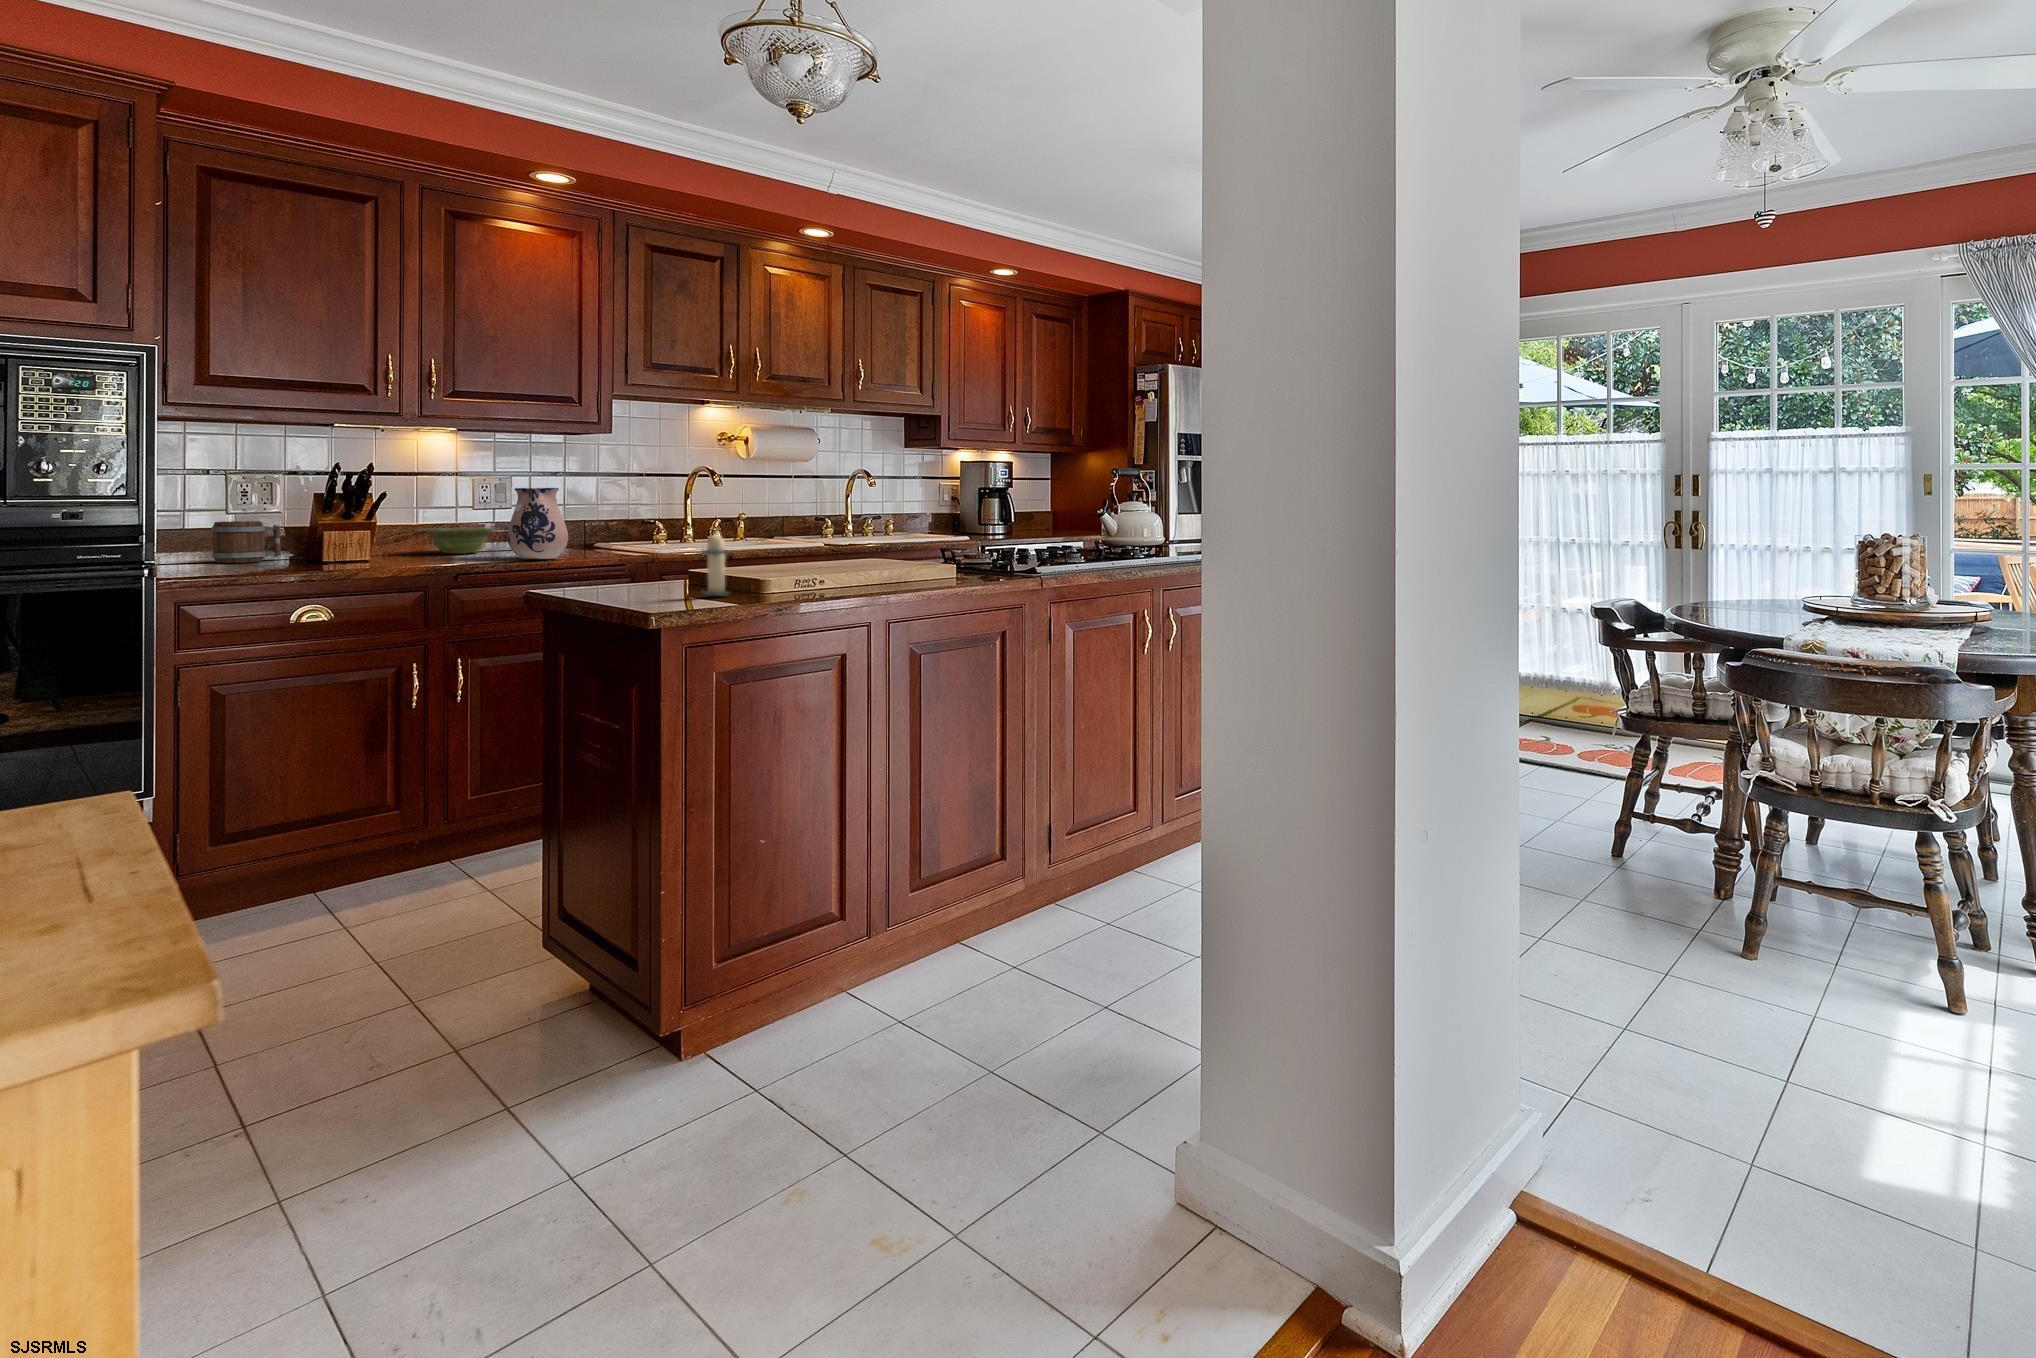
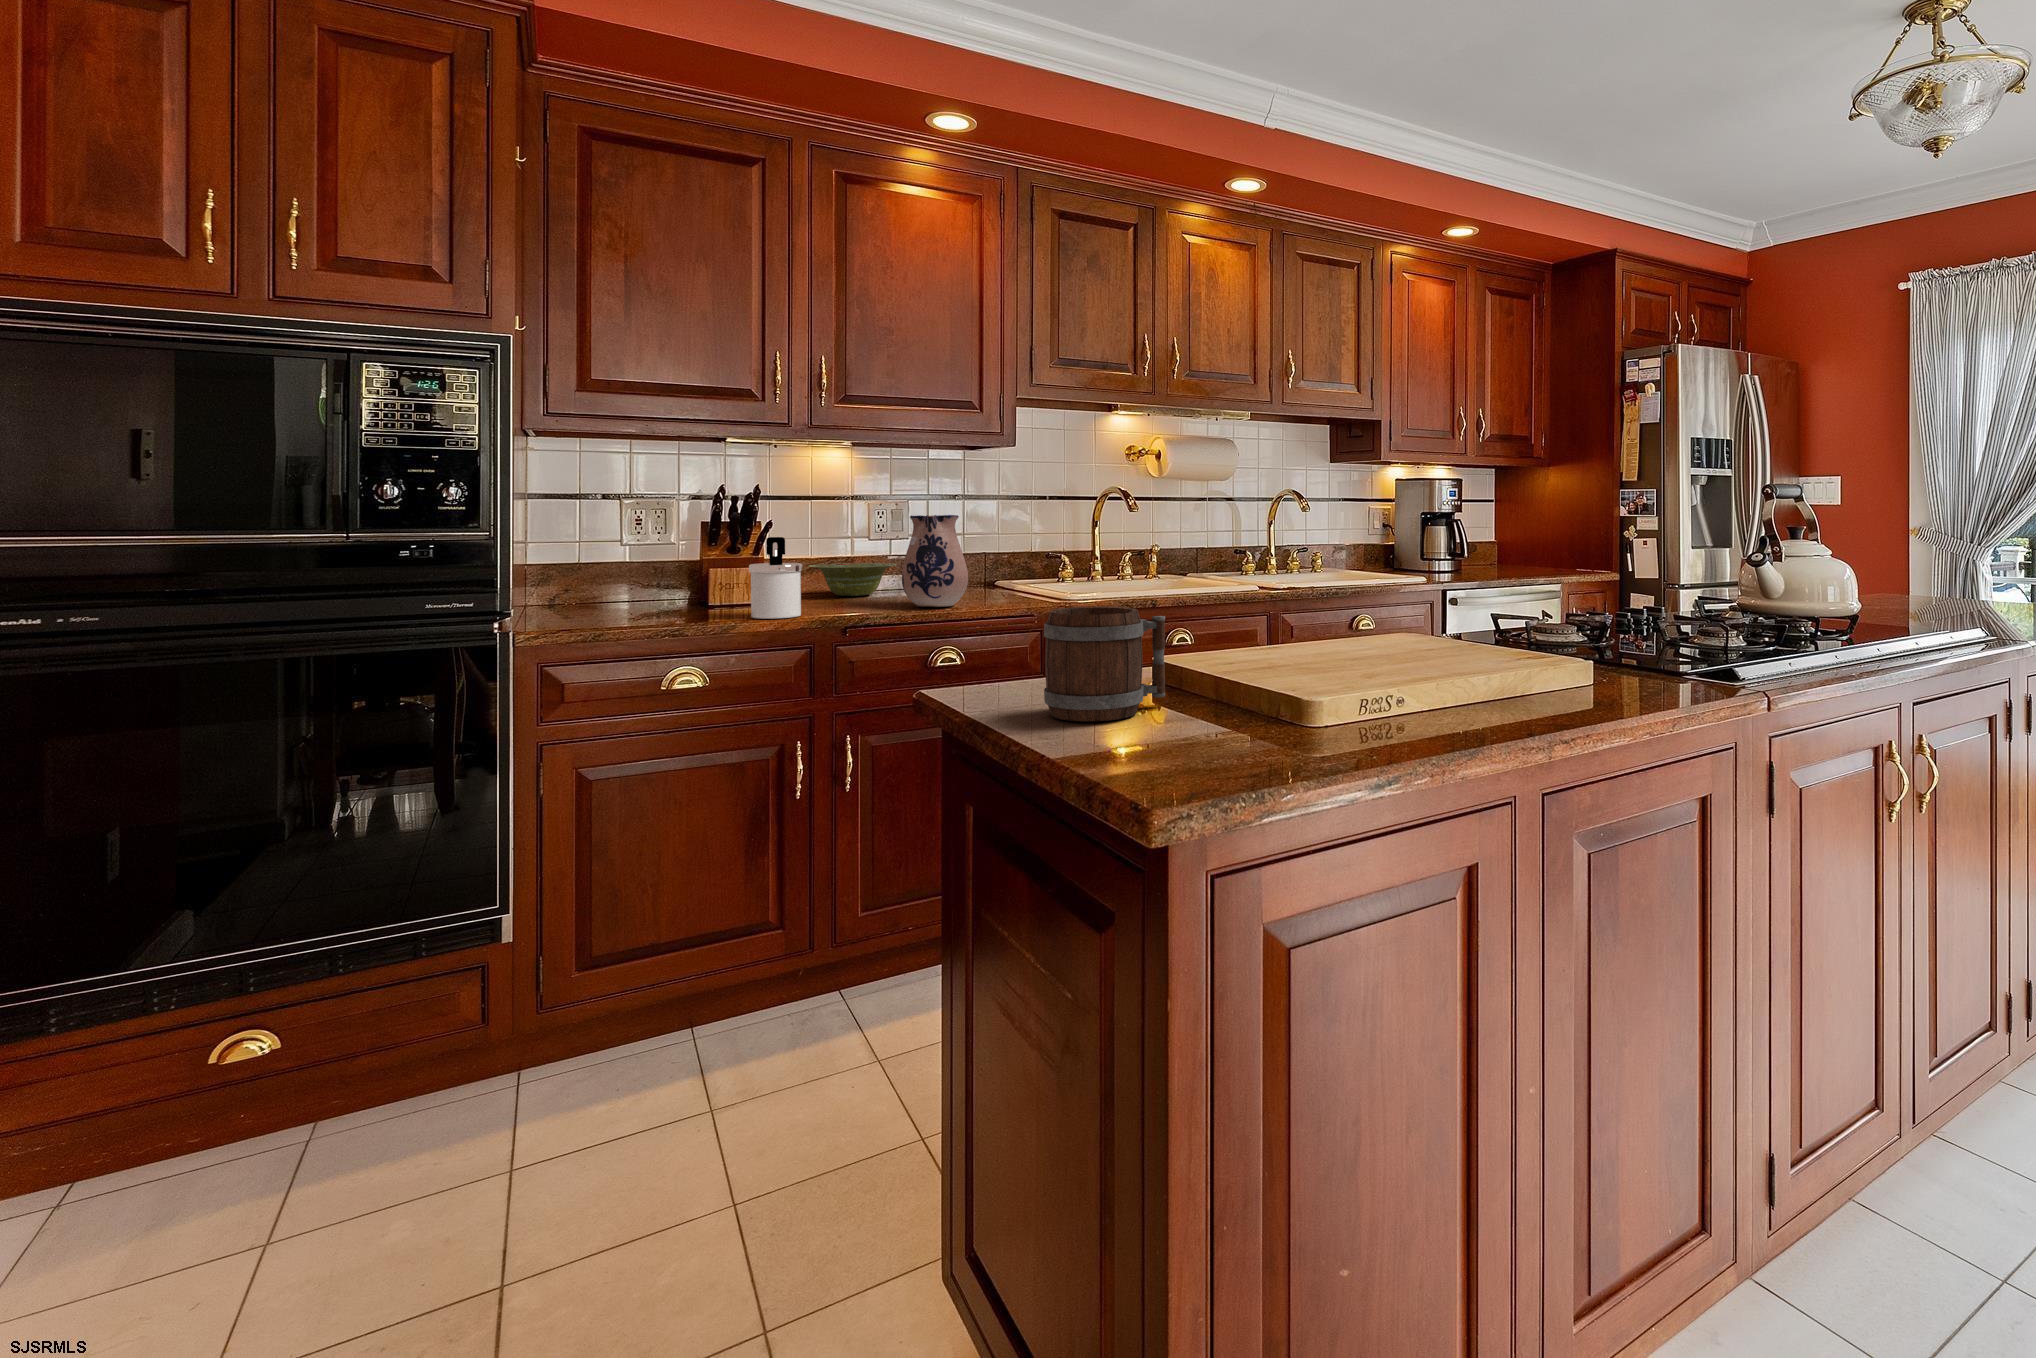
soap dispenser: none [367,504,417,568] -> present [749,537,803,619]
mug: present [212,521,281,563] -> present [1044,606,1165,721]
candle: present [702,535,729,596] -> none [1197,601,1261,735]

